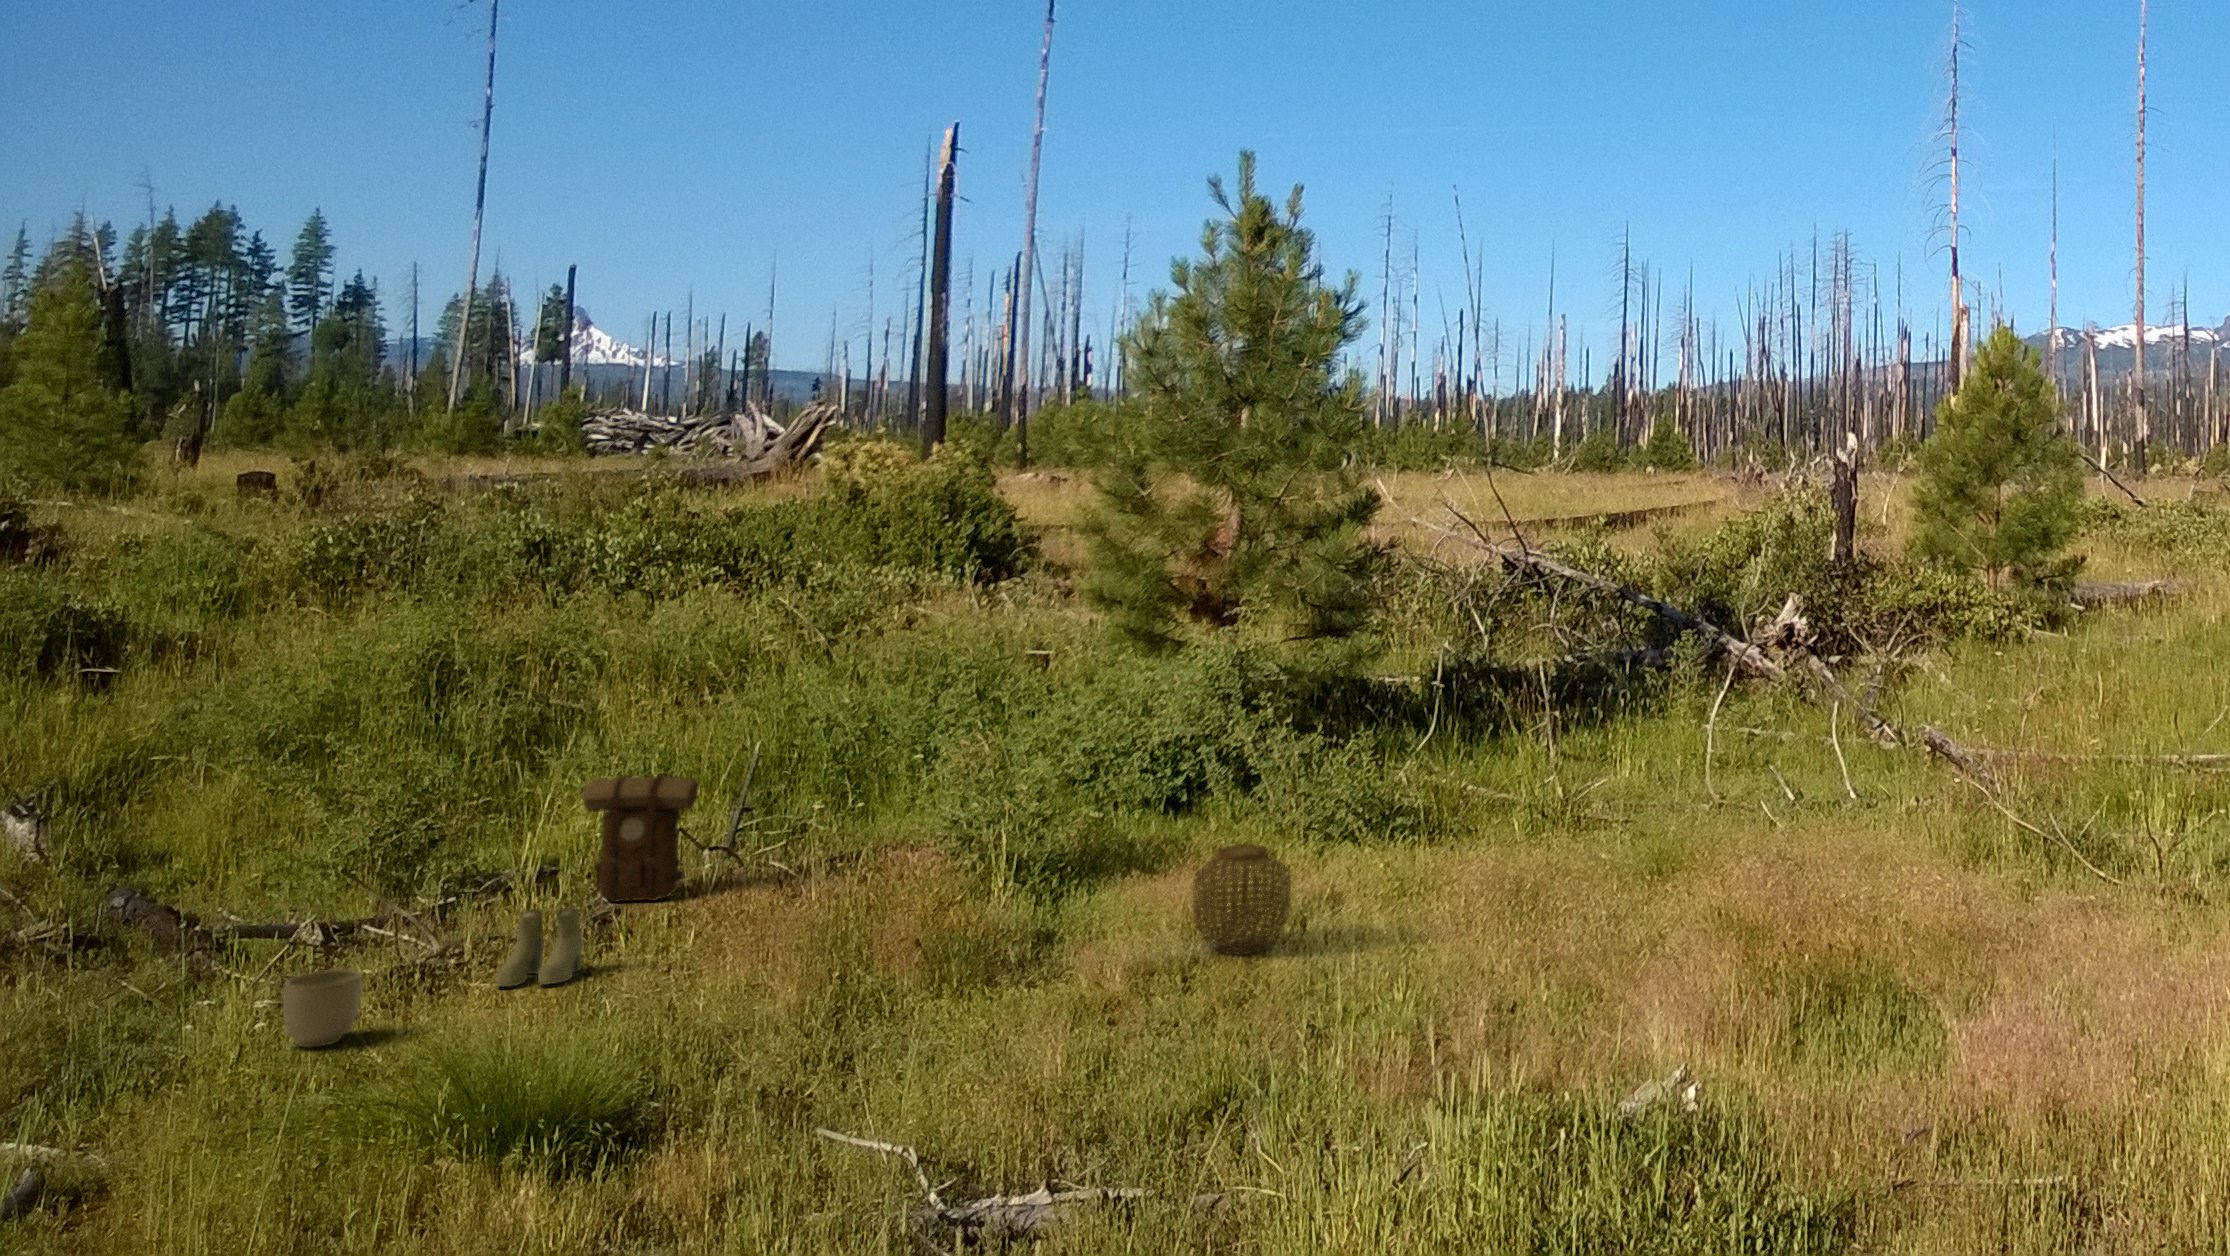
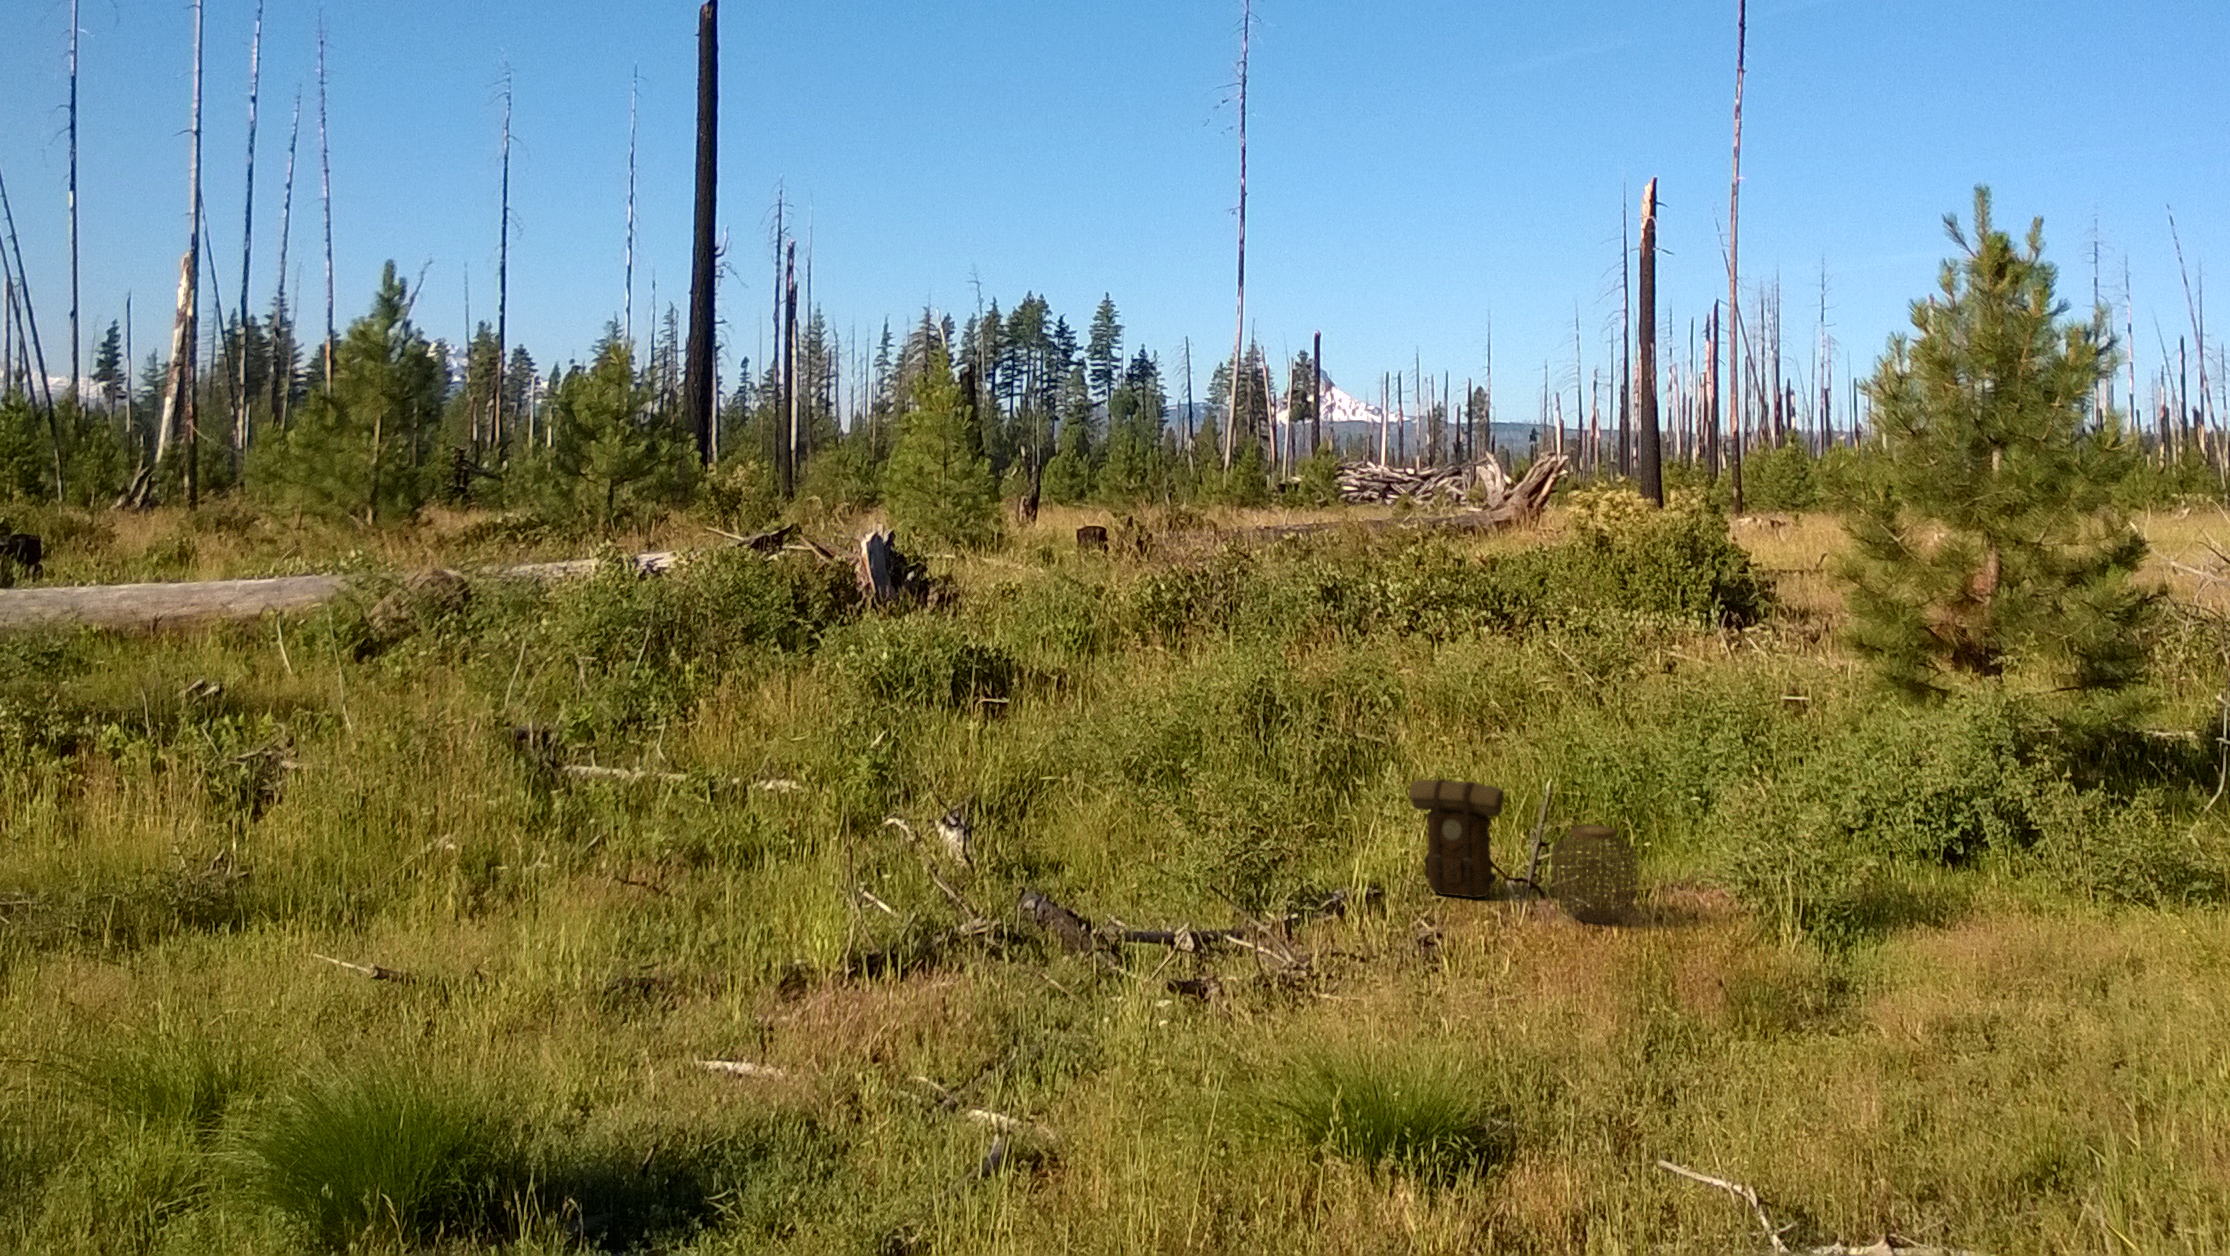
woven basket: present [1193,844,1291,955] -> present [1552,824,1638,923]
boots: present [497,908,583,987] -> none [1353,894,1419,966]
planter: present [283,969,363,1048] -> none [1196,926,1252,993]

